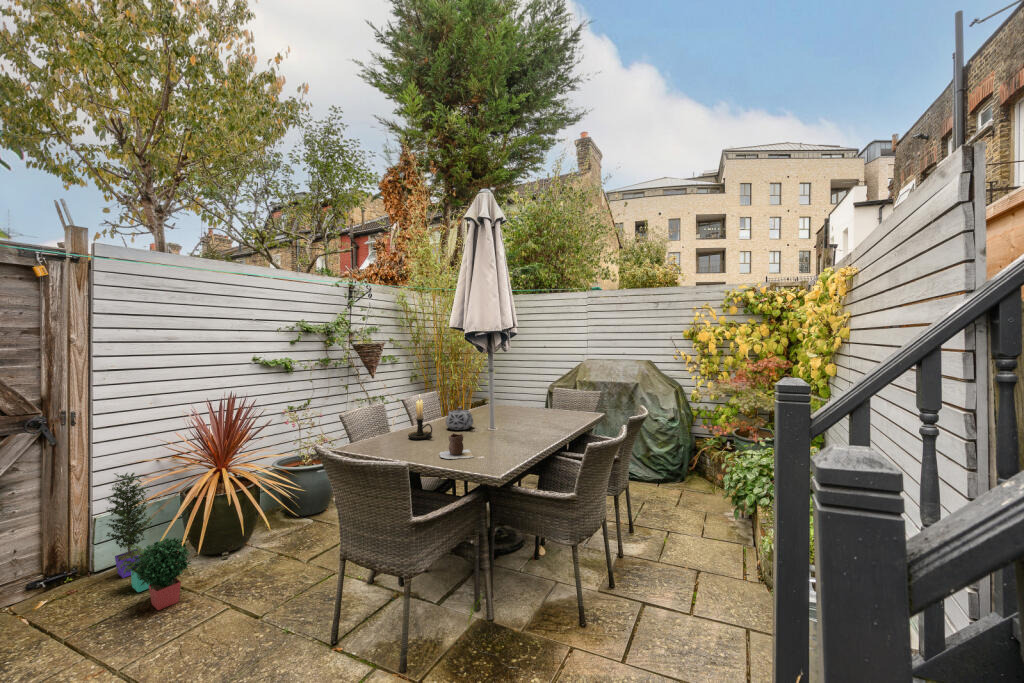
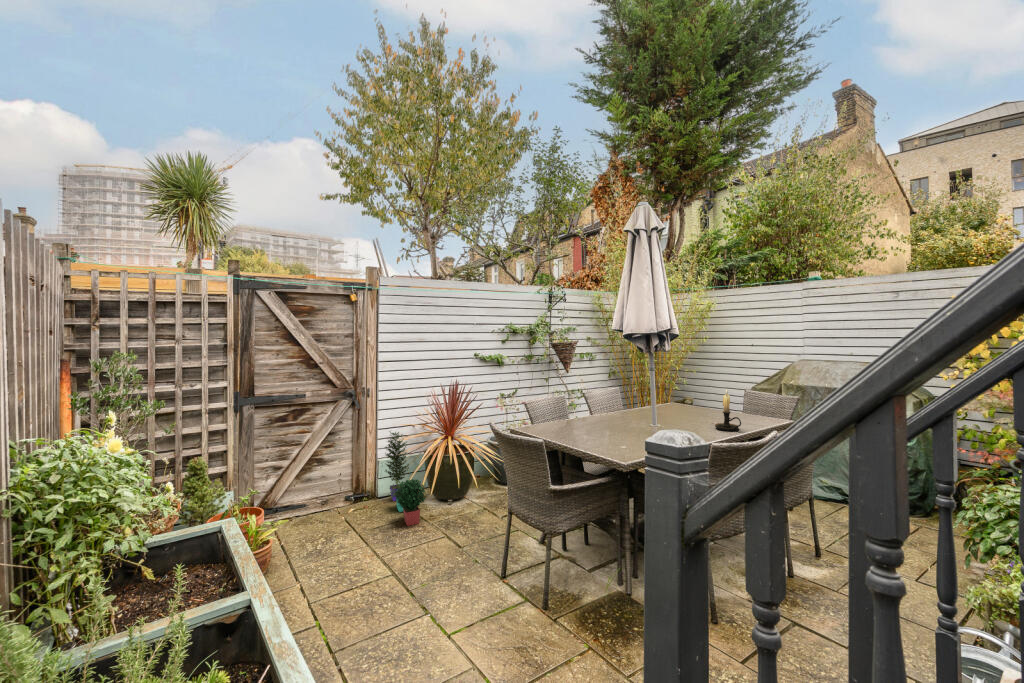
candle holder: present [408,394,432,440] -> present [715,390,741,431]
teapot: present [446,407,473,430] -> none [613,404,639,425]
vase: present [439,433,473,459] -> none [590,427,620,450]

